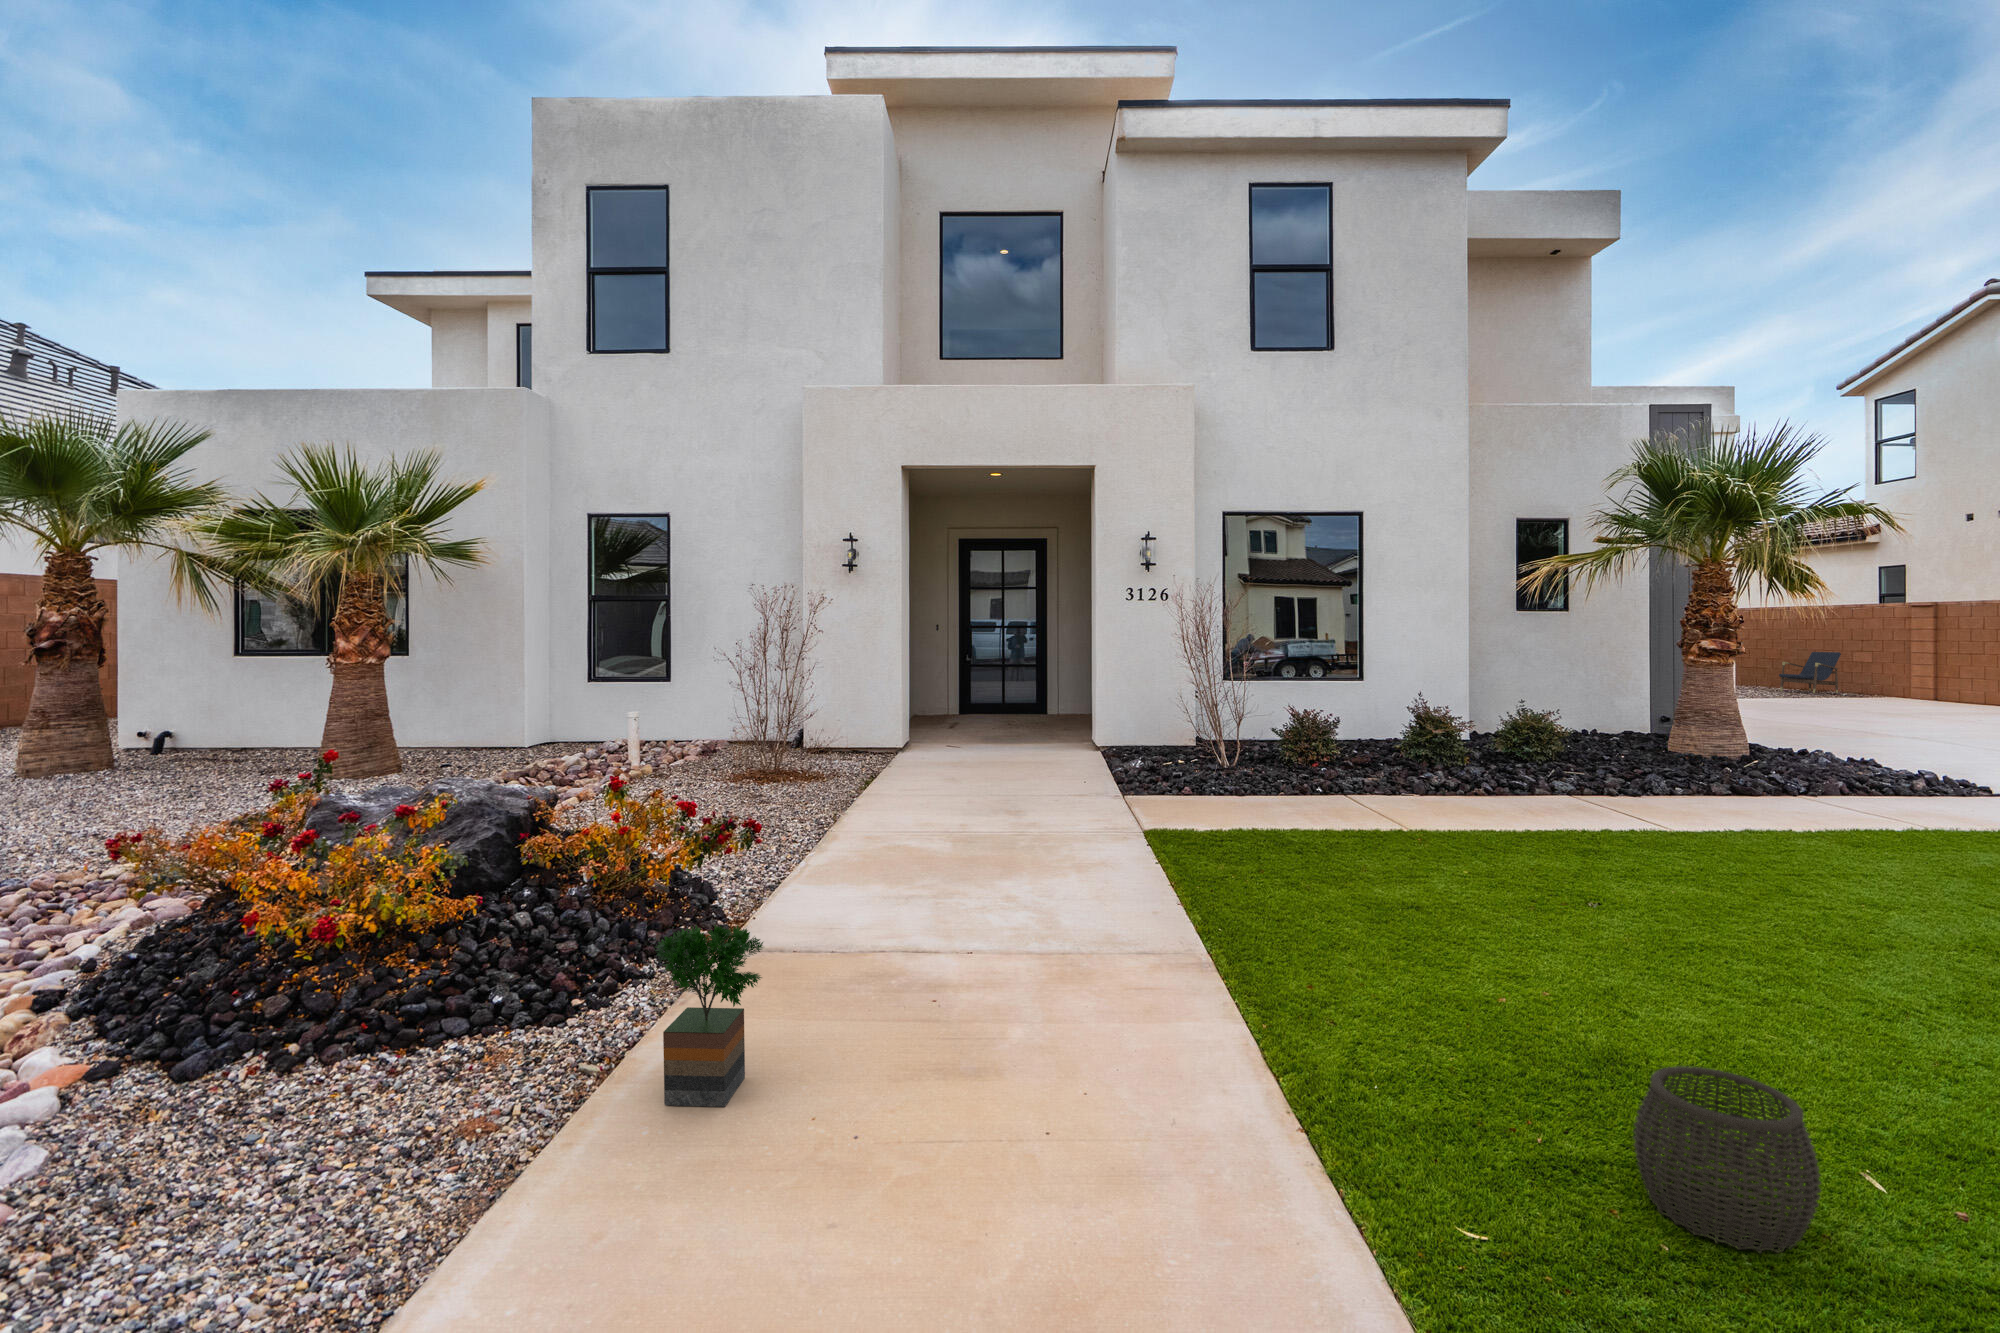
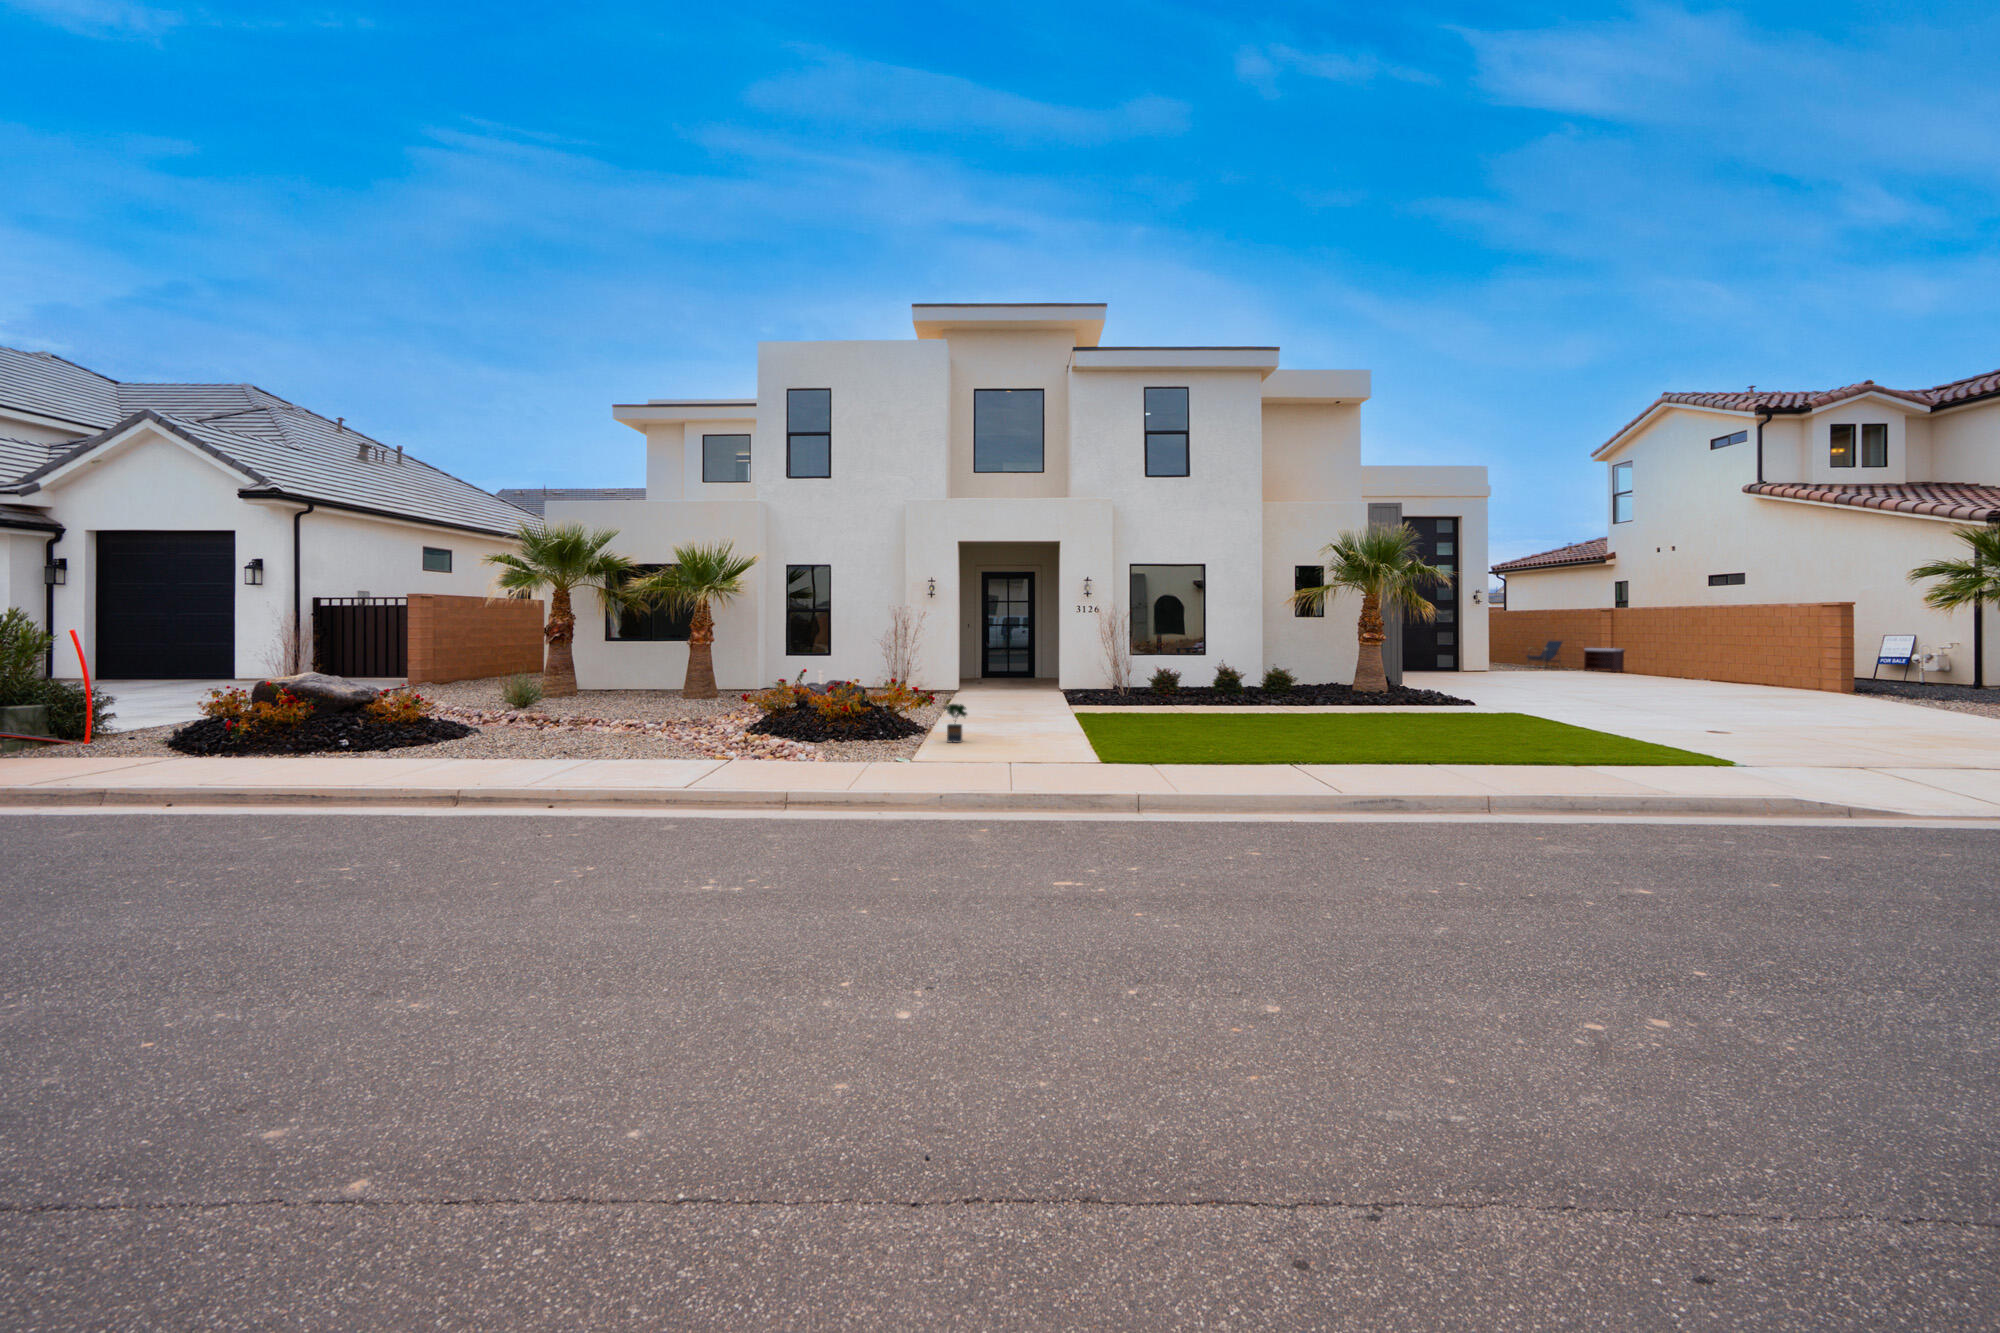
bench: none [1894,663,1977,702] -> present [1584,648,1625,672]
woven basket: present [1633,1066,1821,1253] -> none [1151,722,1180,749]

